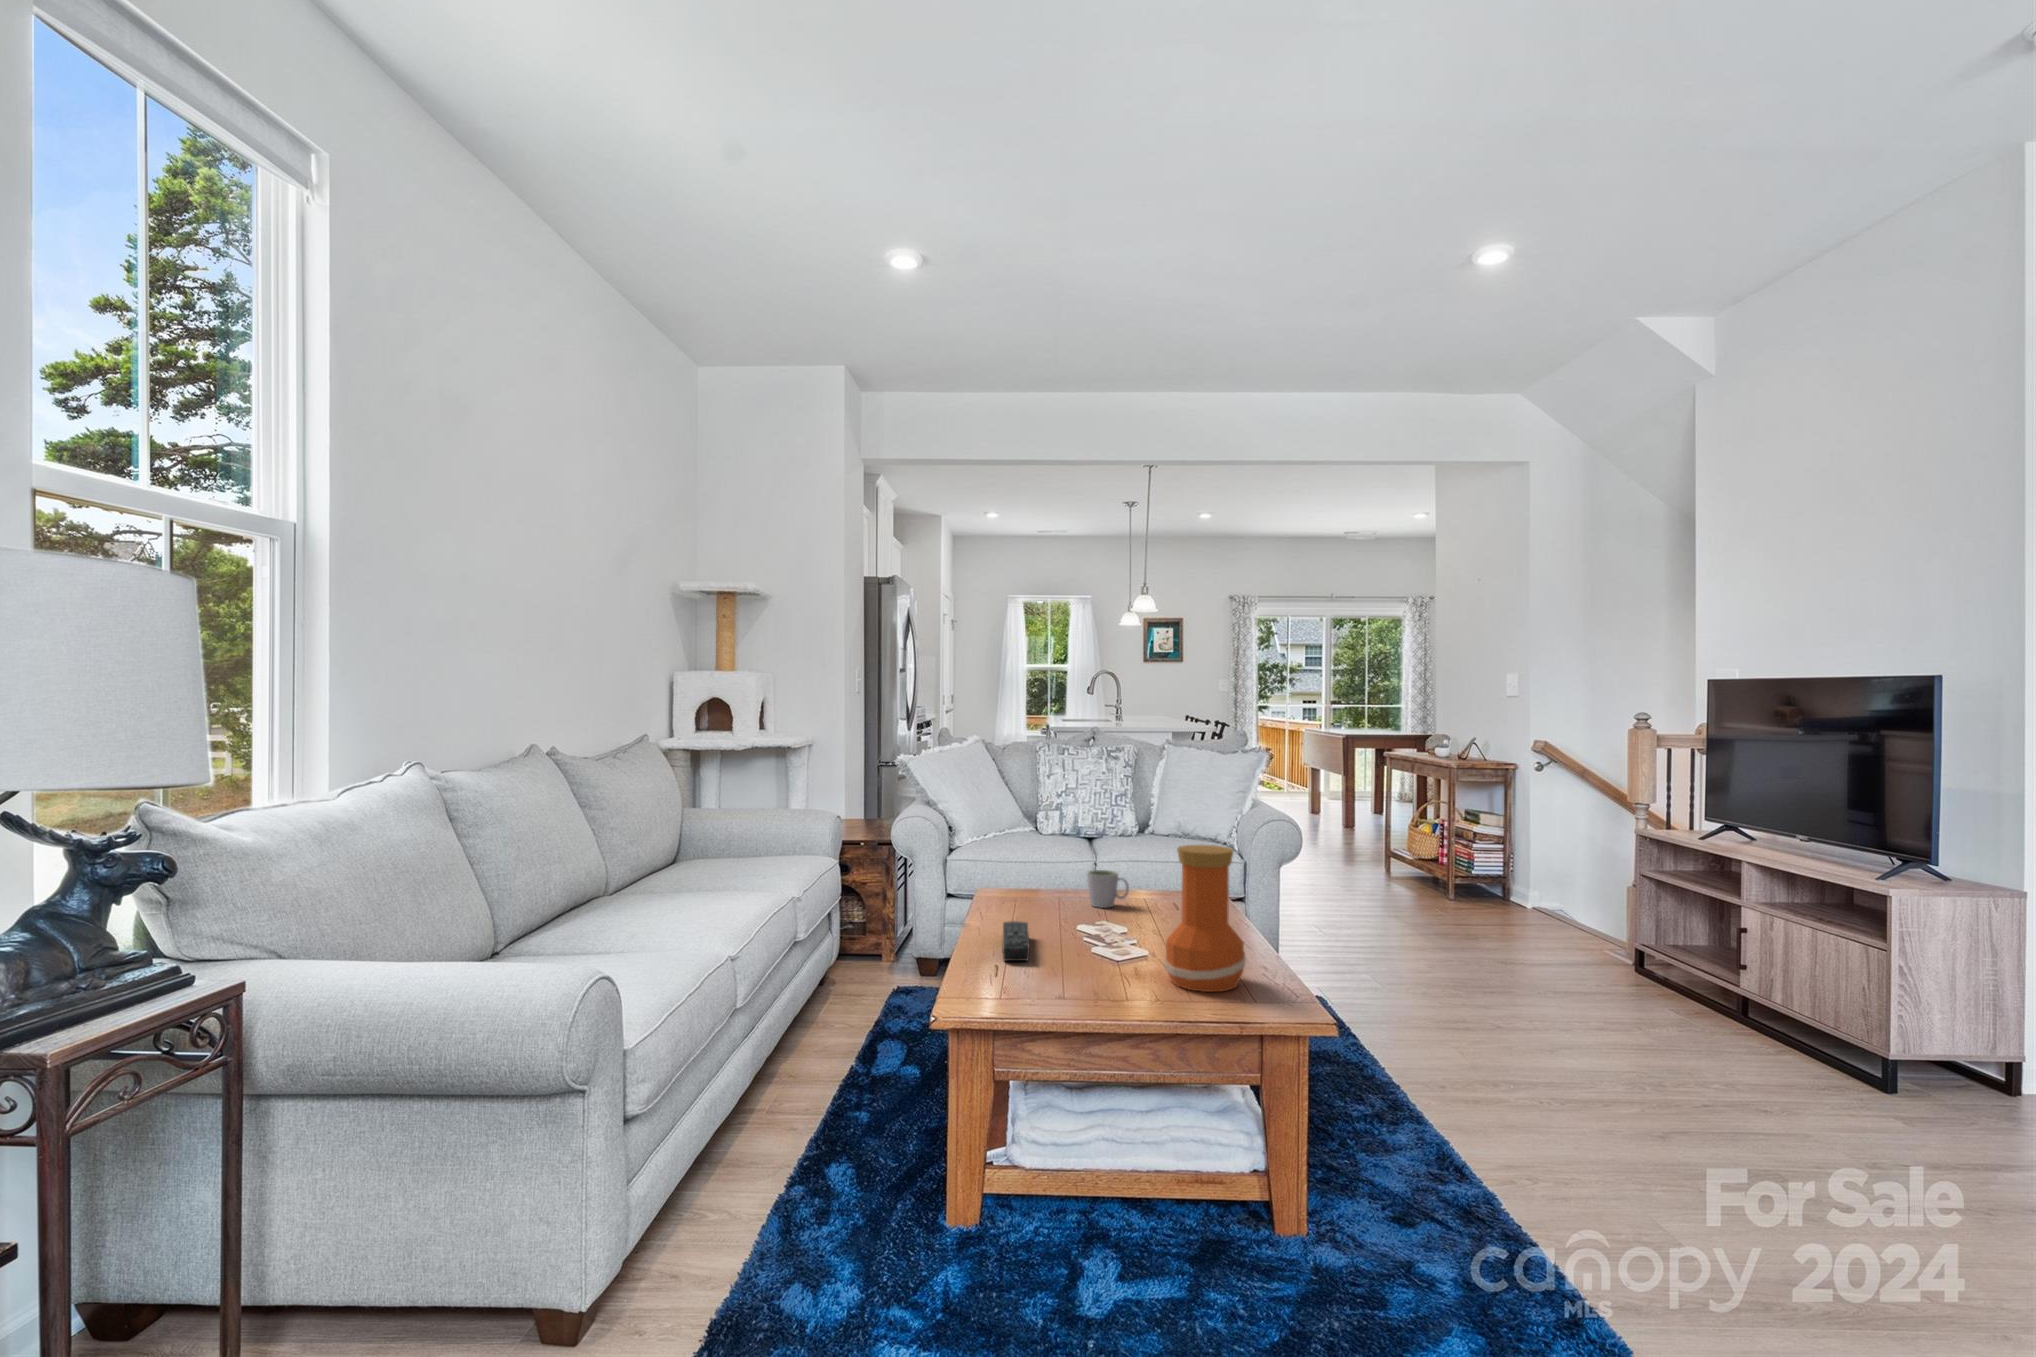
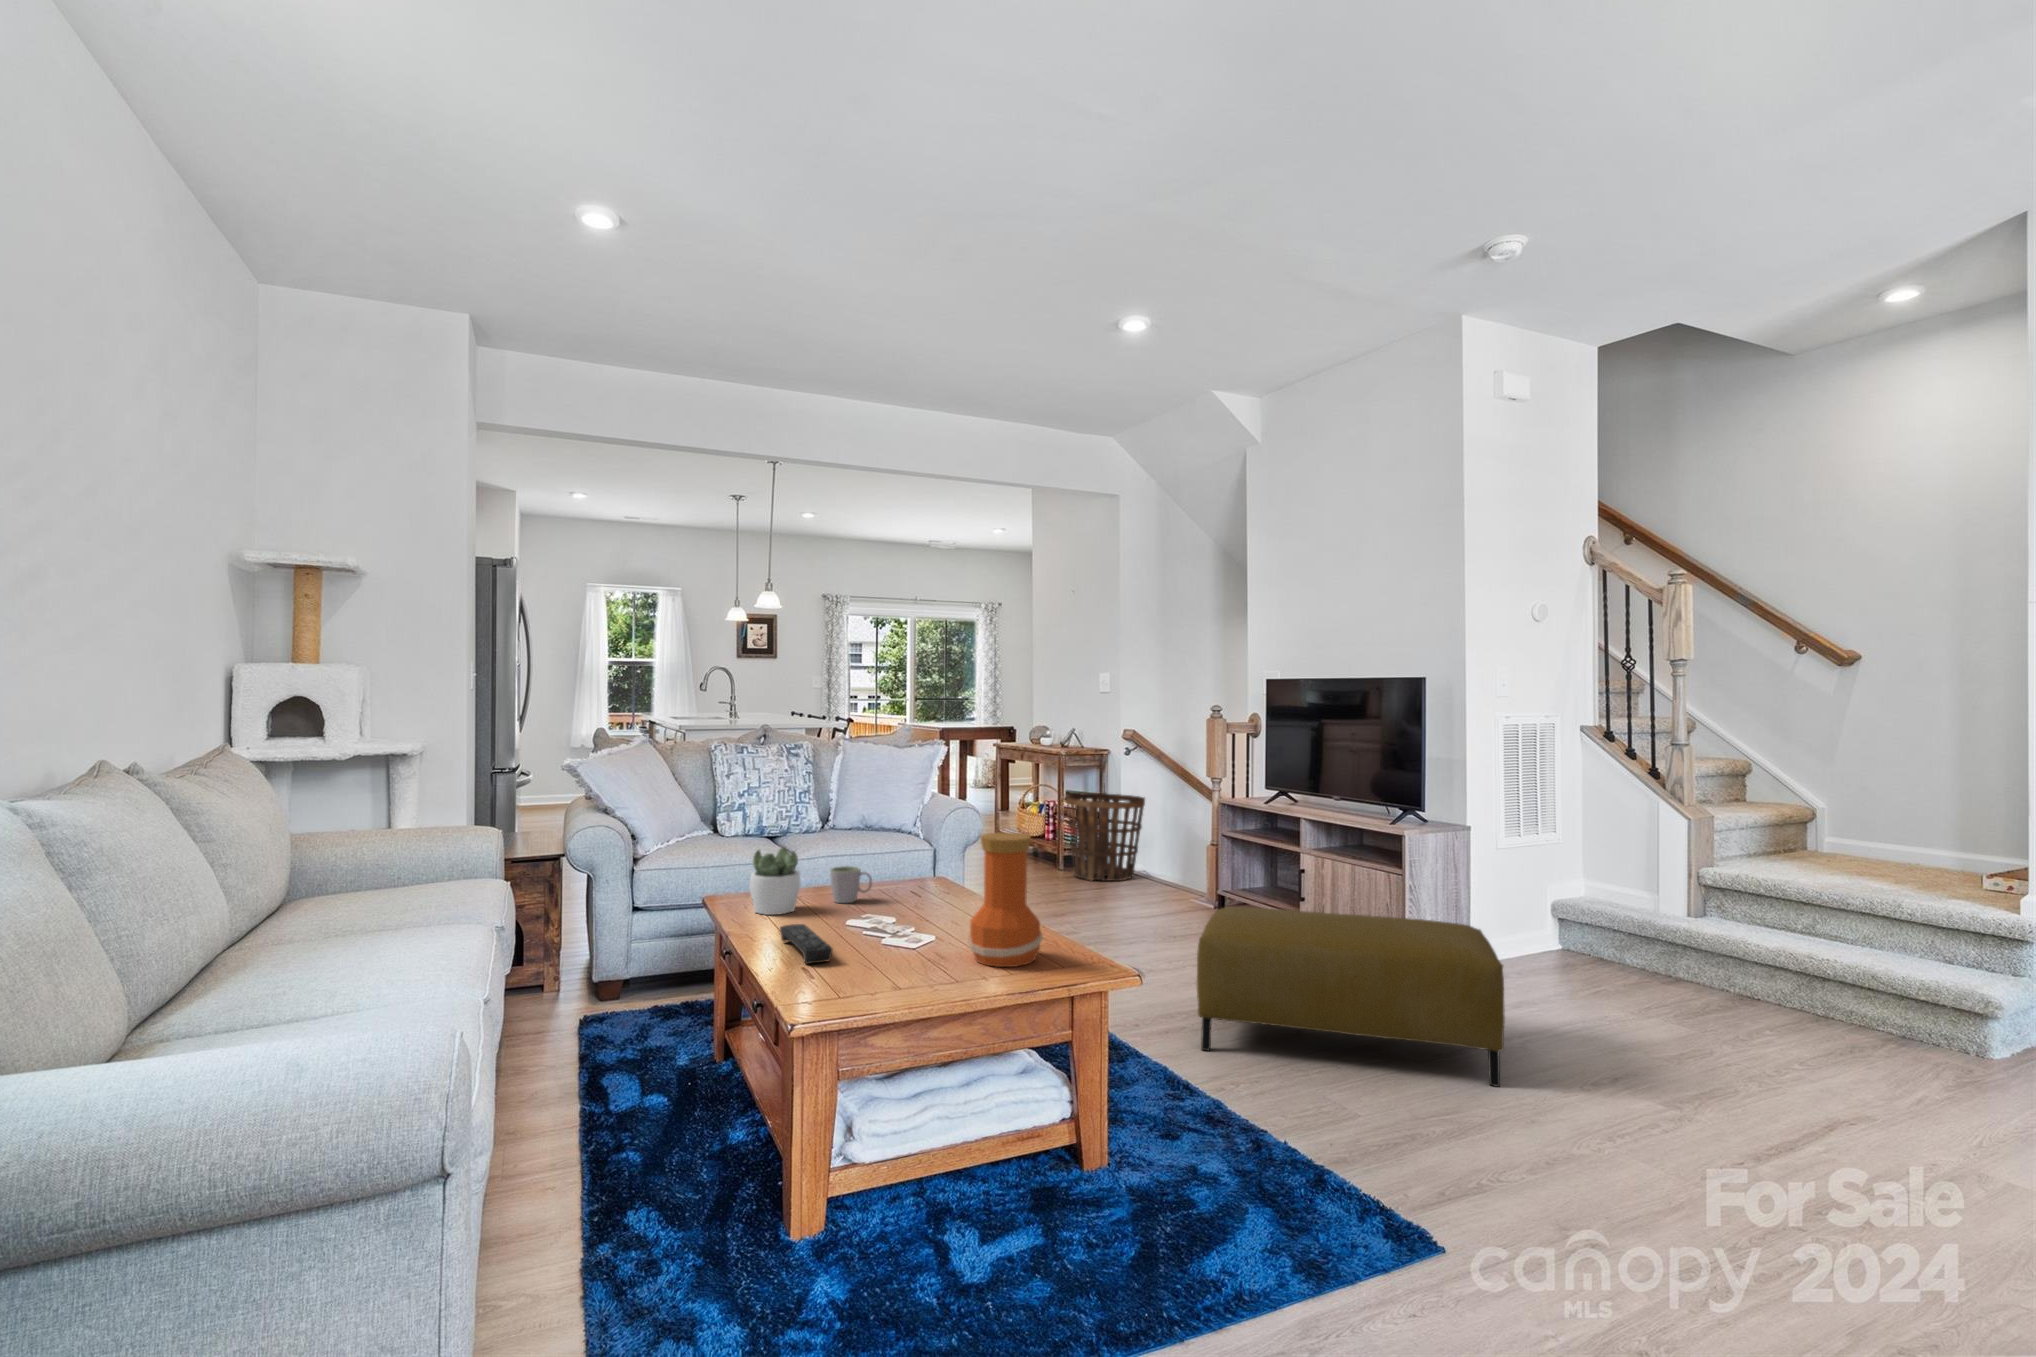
basket: none [1455,813,1561,921] -> present [1066,793,1145,881]
succulent plant: none [1002,846,1054,912] -> present [749,848,800,915]
ottoman: none [1505,961,1978,1267] -> present [1197,907,1505,1087]

